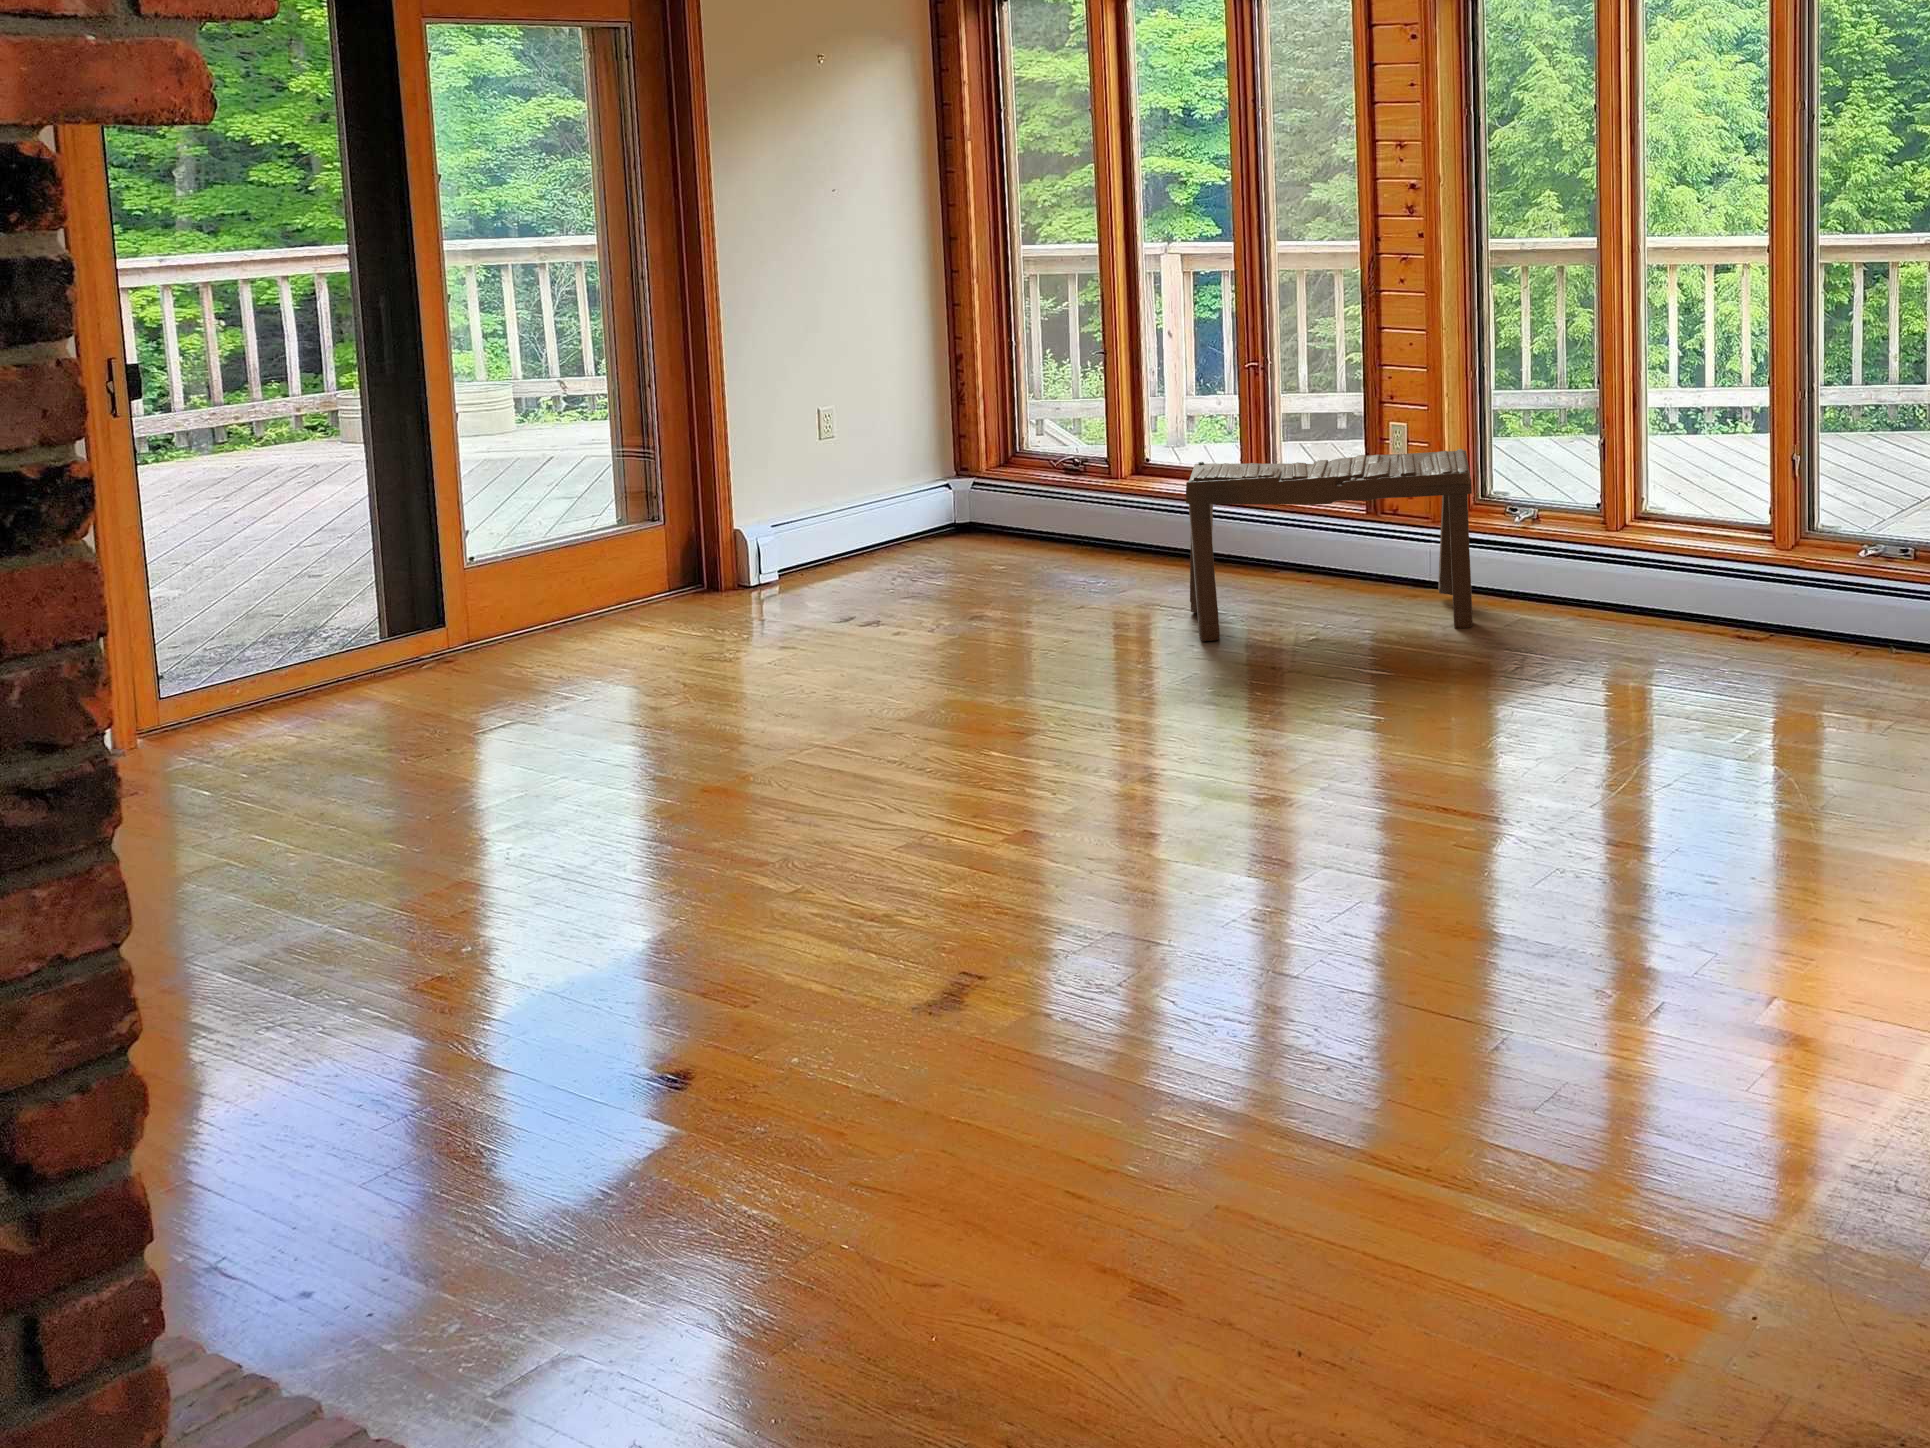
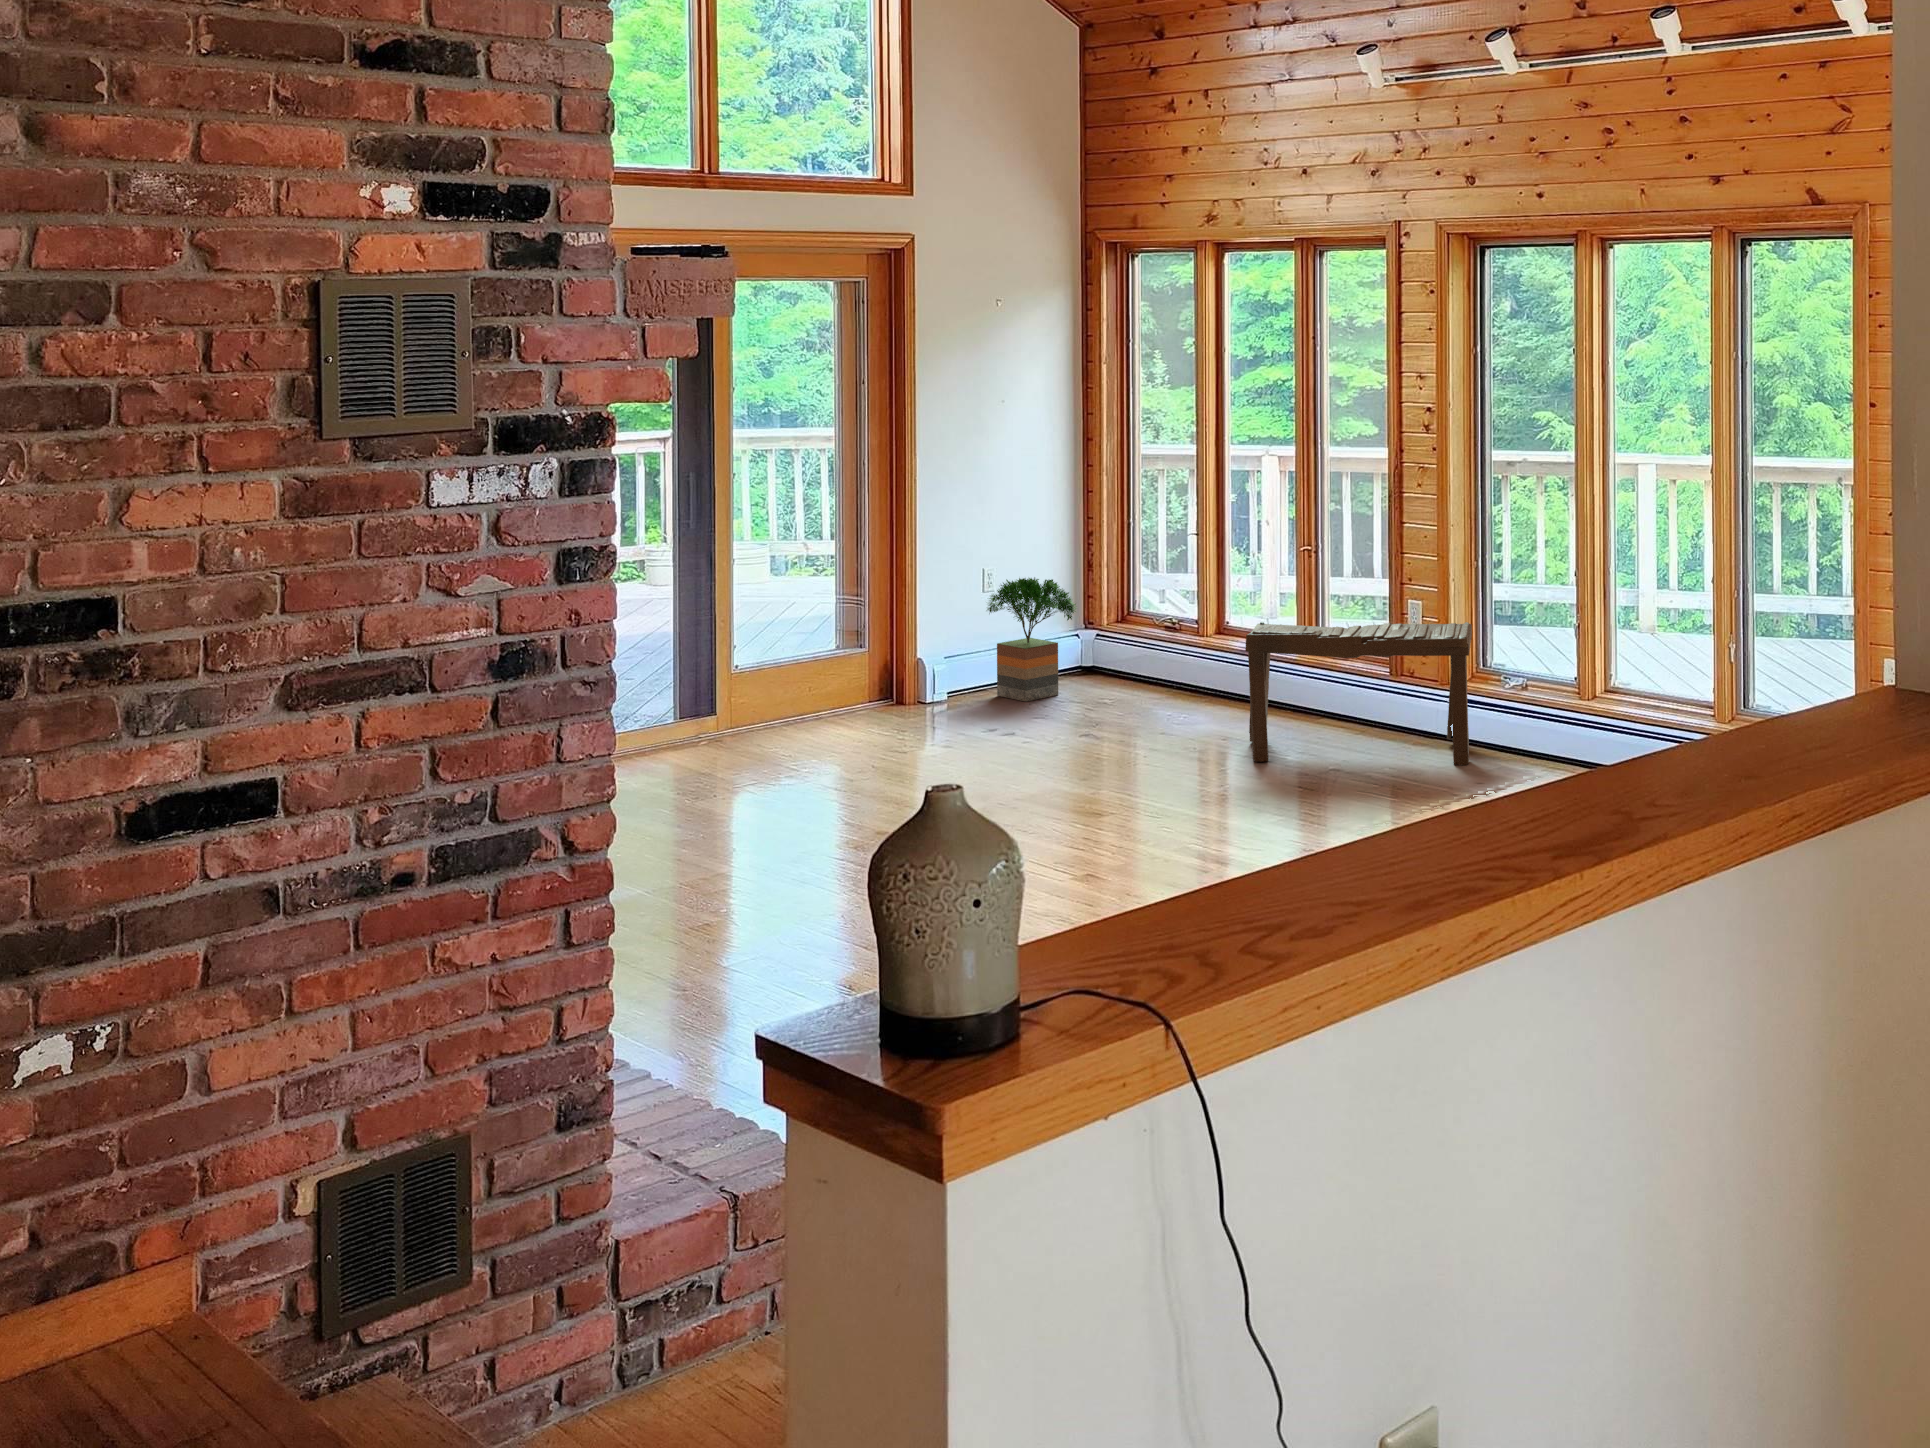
potted tree: none [826,411,952,572] -> present [987,577,1076,702]

